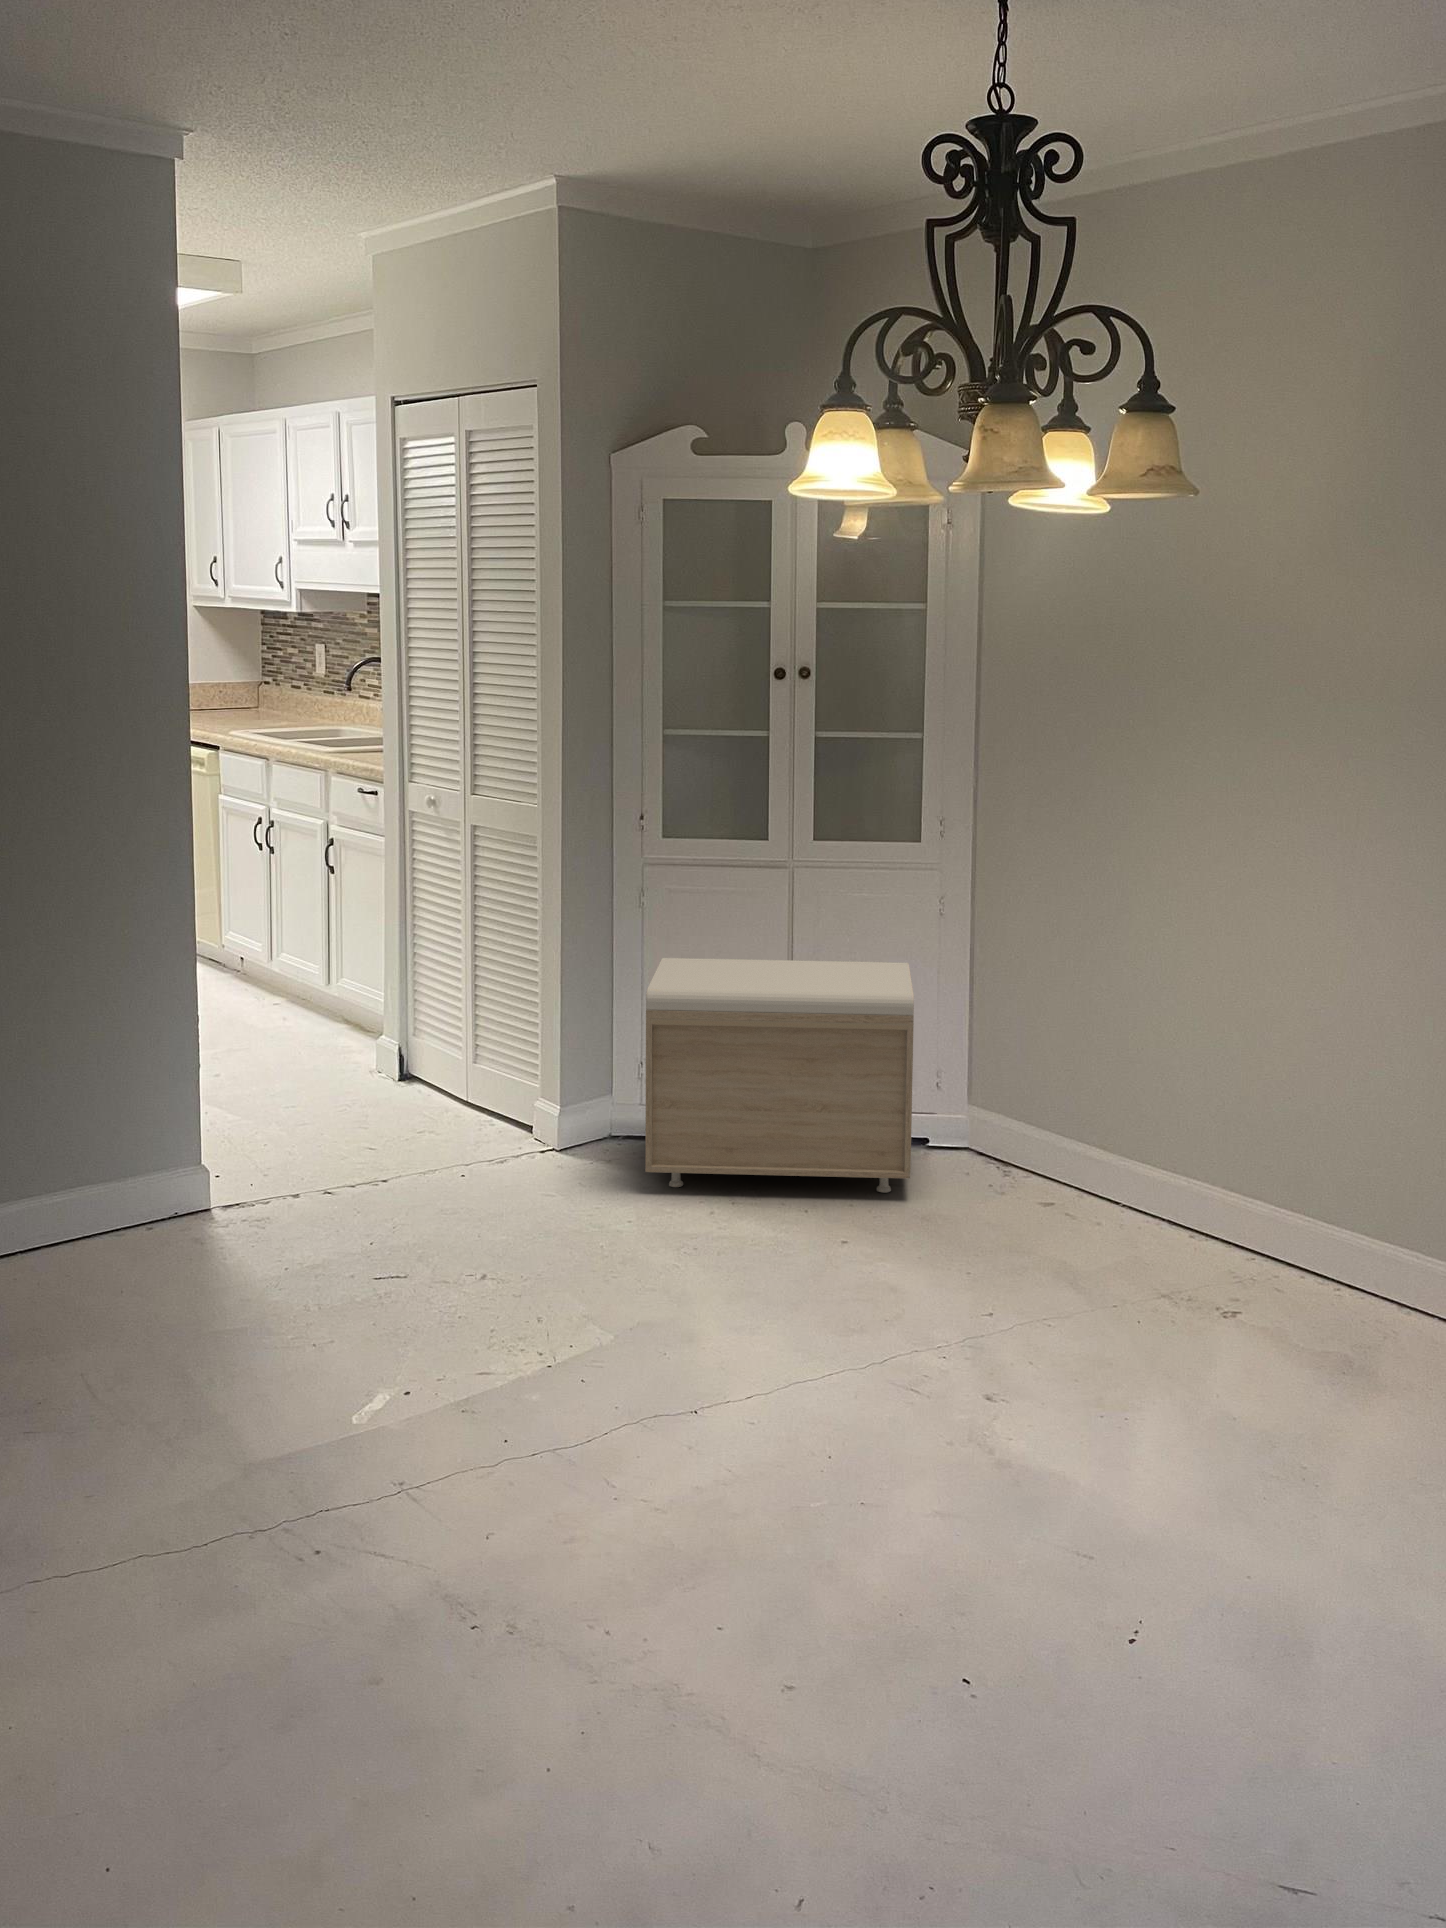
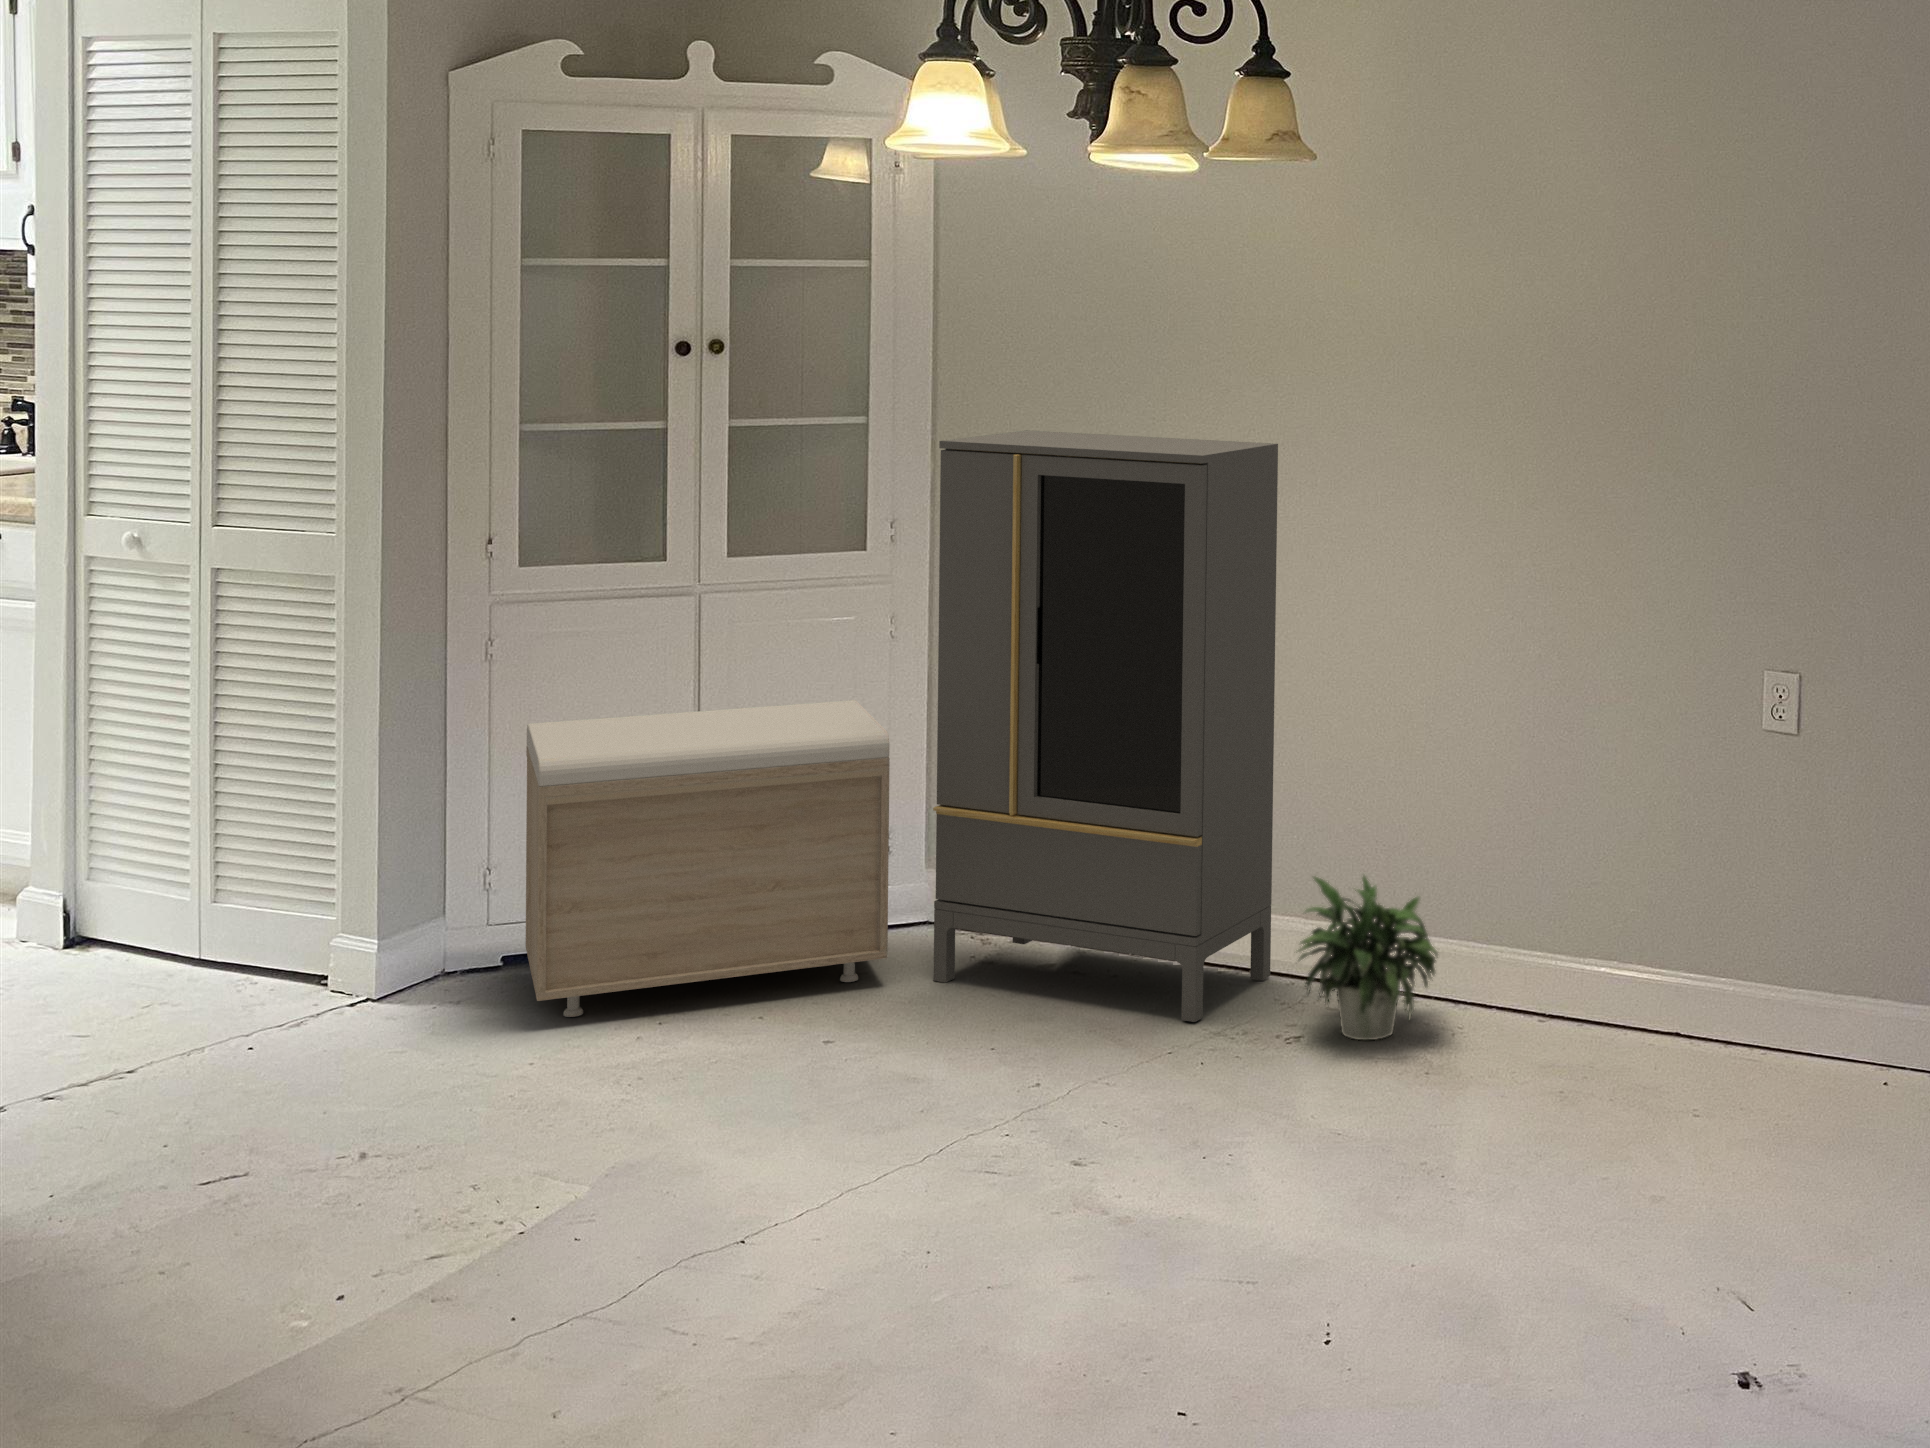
cabinet: none [948,747,1253,1281] -> present [933,430,1278,1022]
potted plant: none [1230,1169,1375,1330] -> present [1298,876,1438,1040]

